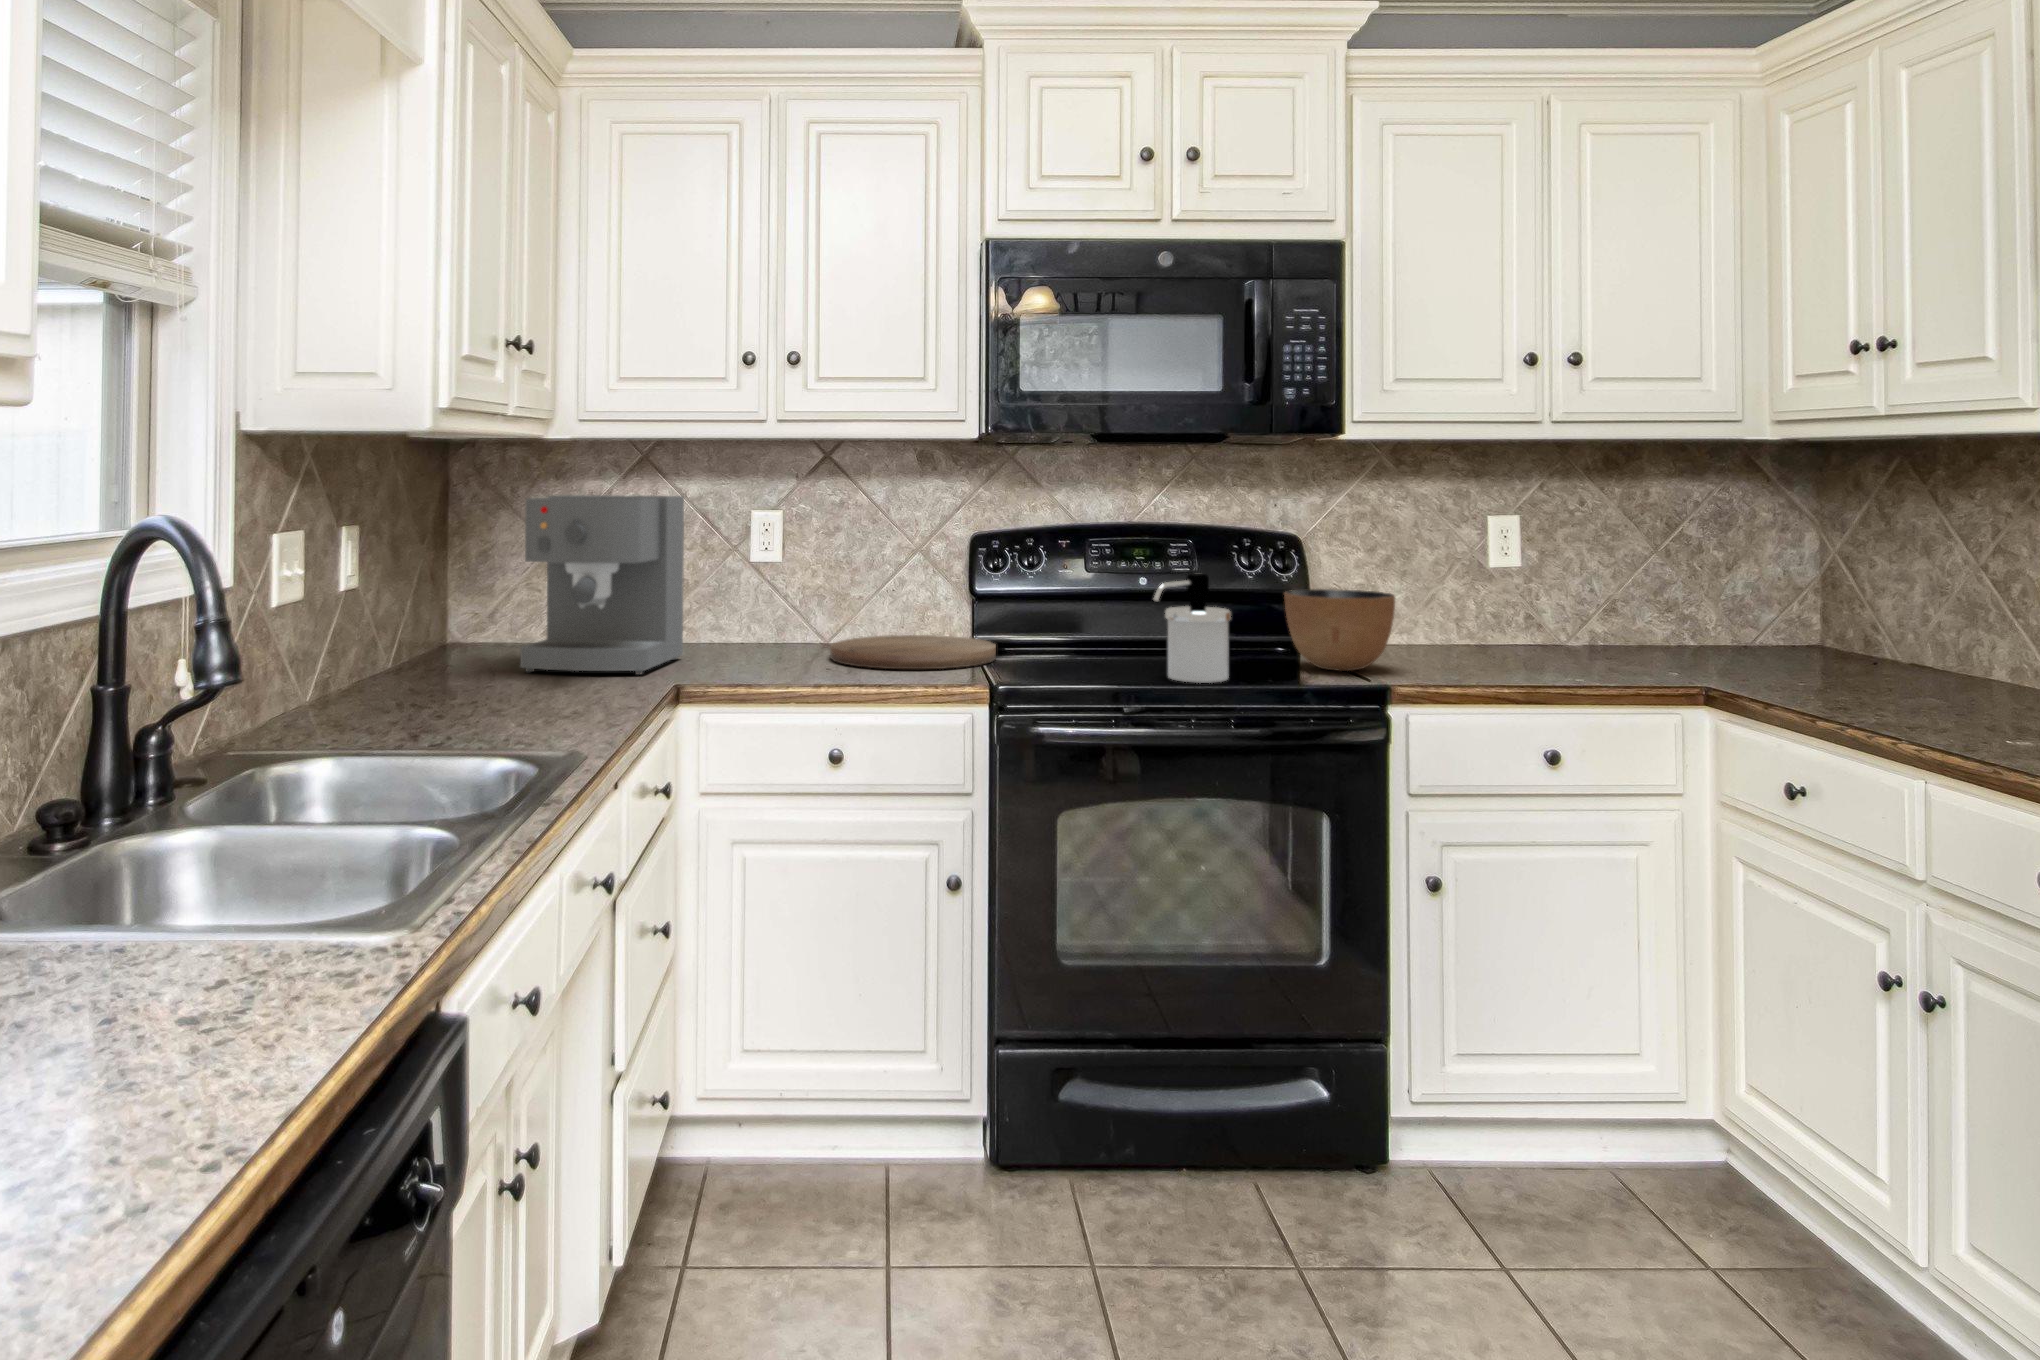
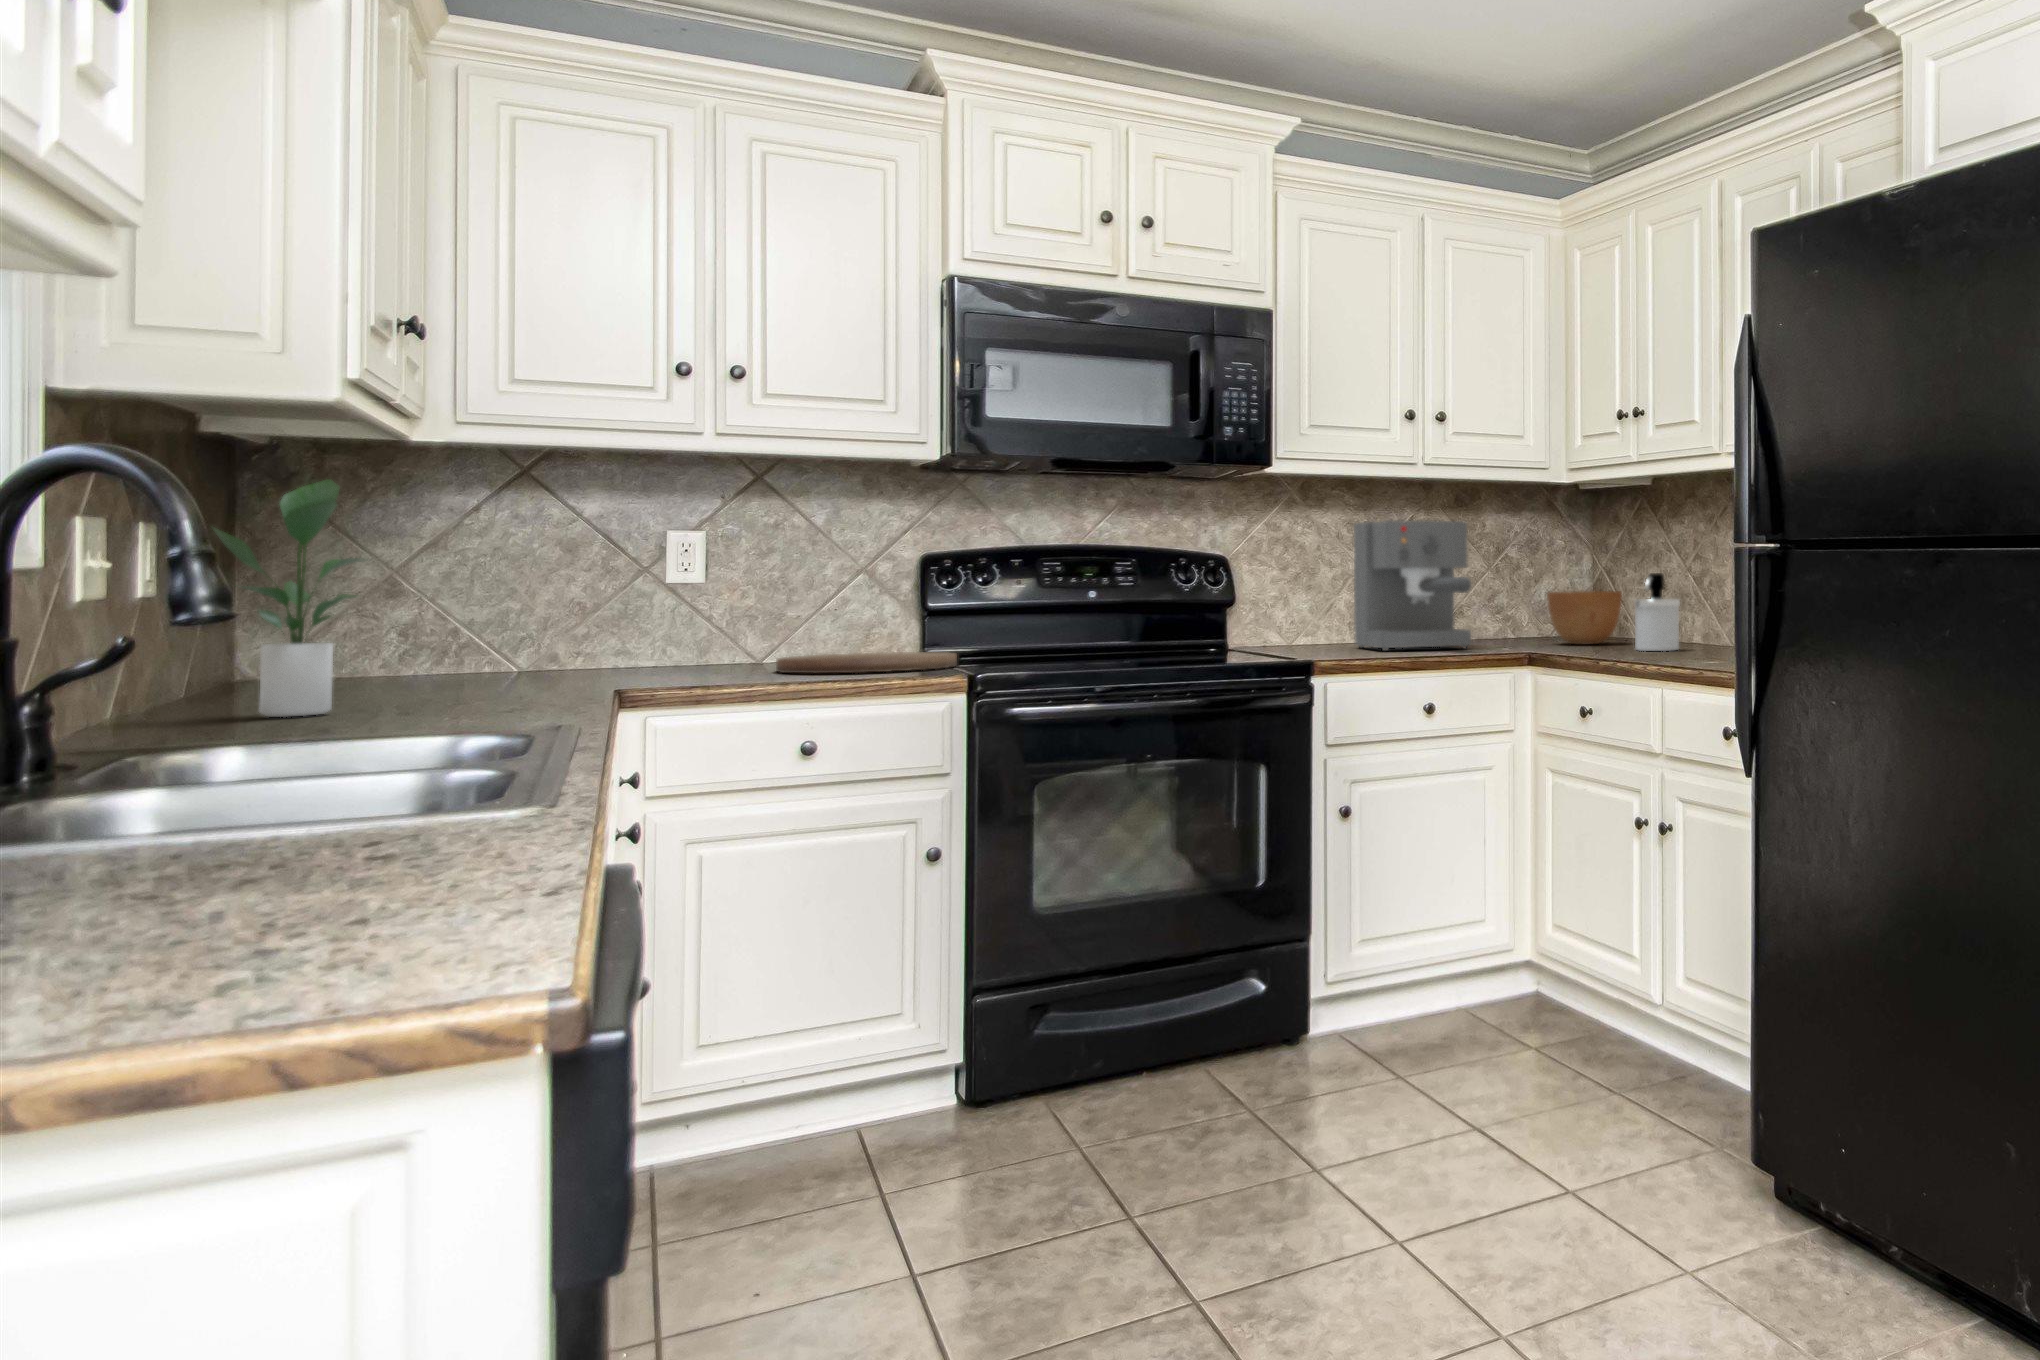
coffee maker: present [520,495,684,674] -> present [1354,520,1471,651]
potted plant: none [361,498,478,716] -> present [213,479,363,717]
soap dispenser: present [1154,574,1231,683] -> present [1633,573,1680,651]
bowl: present [1284,589,1395,671] -> present [1547,591,1622,644]

